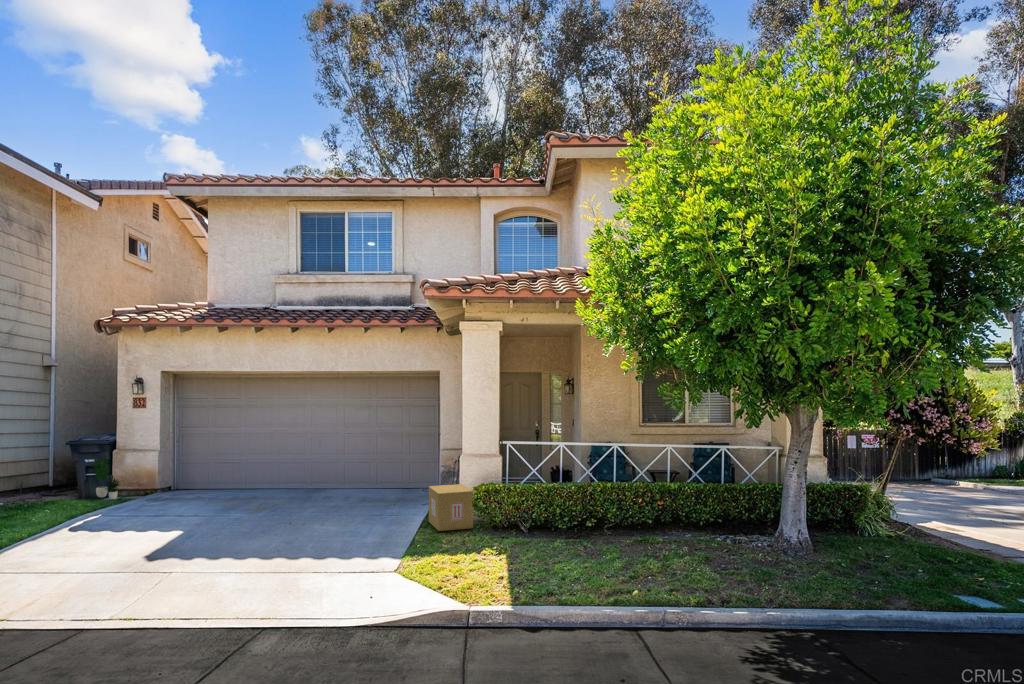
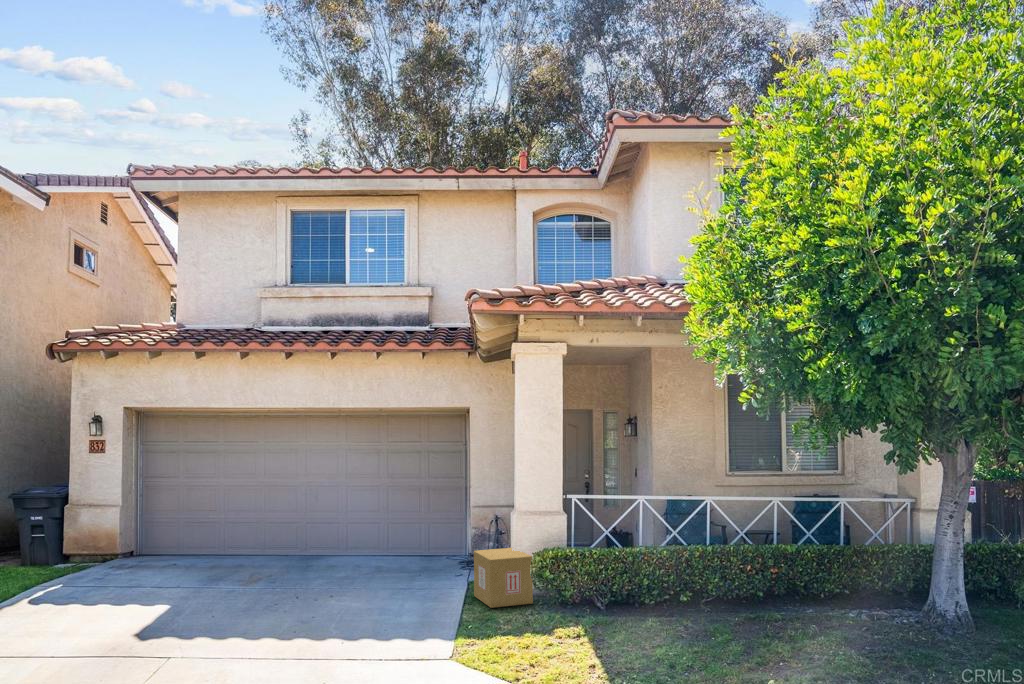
potted plant: present [92,458,120,499] -> none [35,514,76,571]

